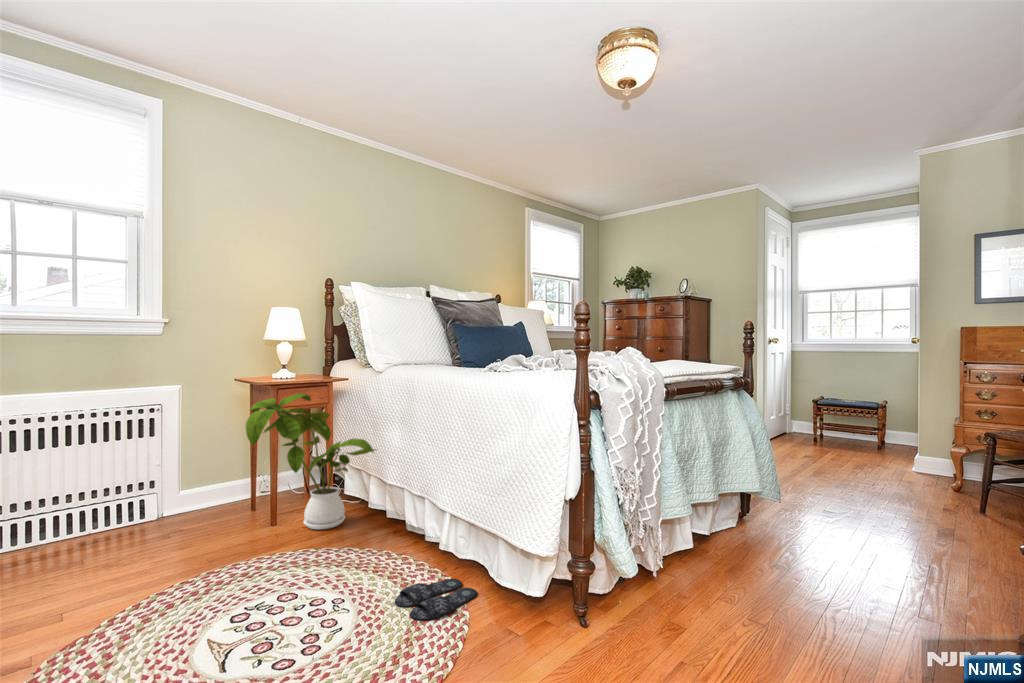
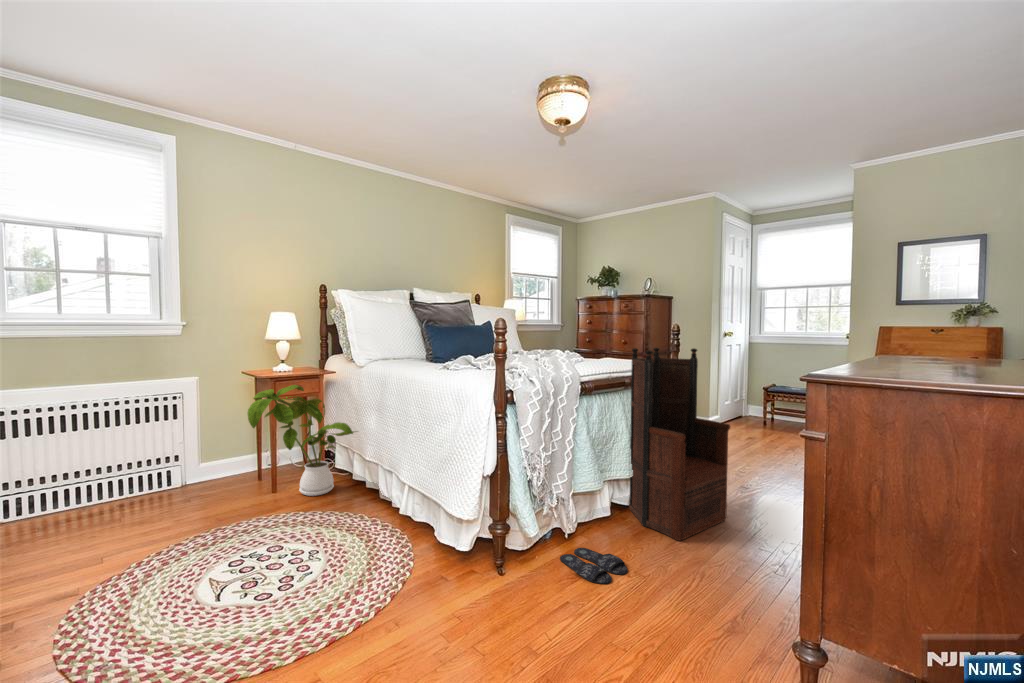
armchair: none [711,346,835,579] -> present [629,348,730,541]
slippers: present [395,579,477,620] -> present [560,548,628,584]

